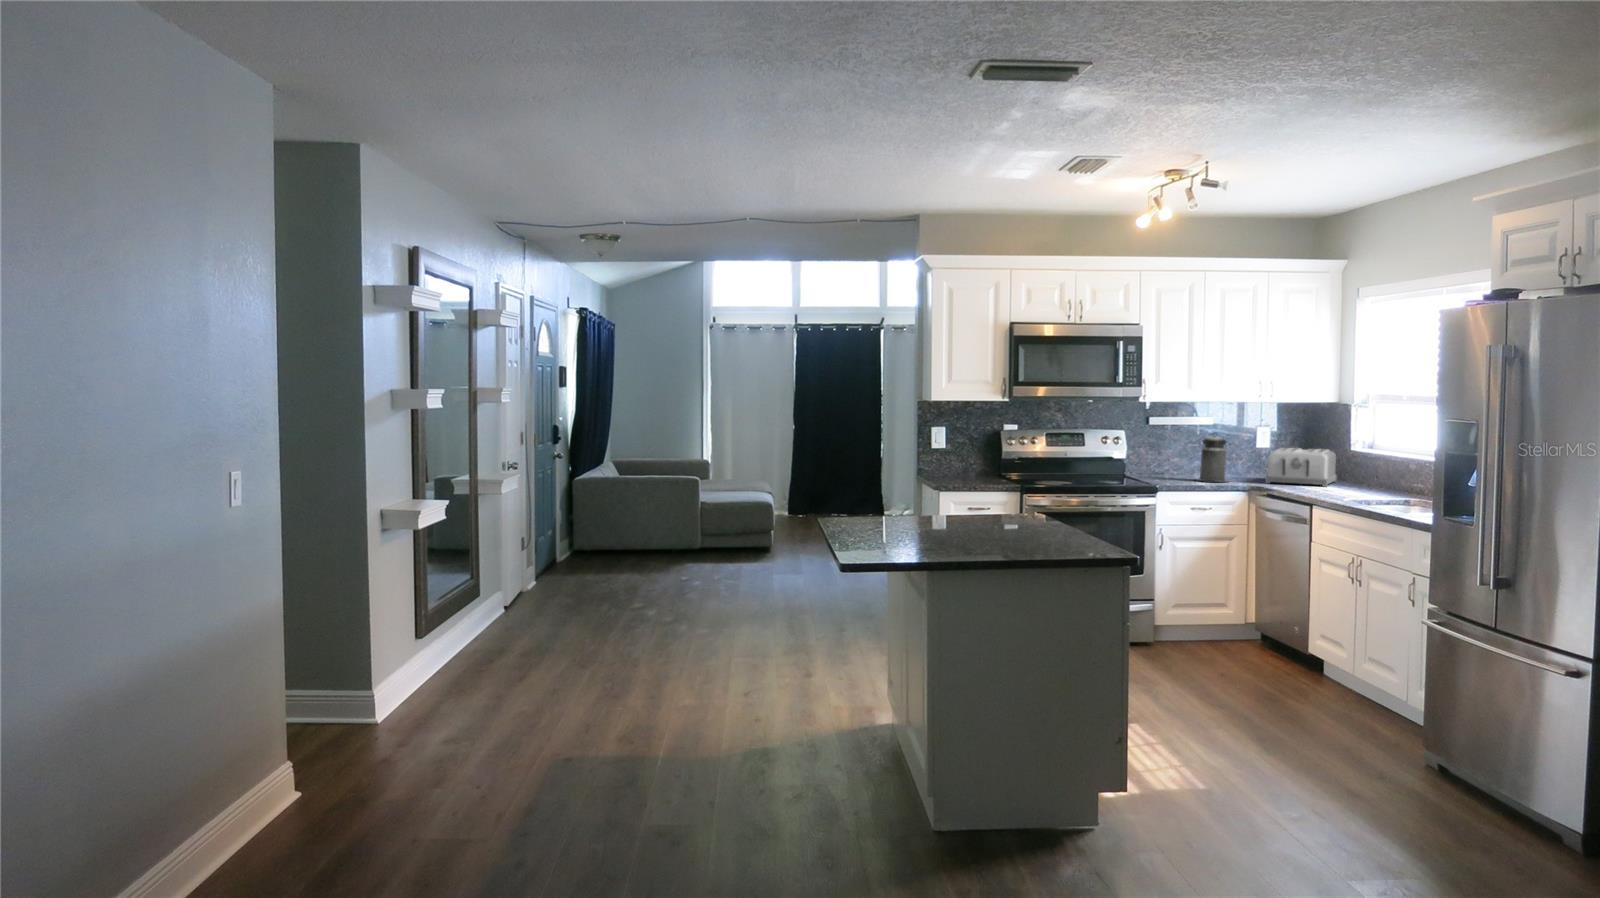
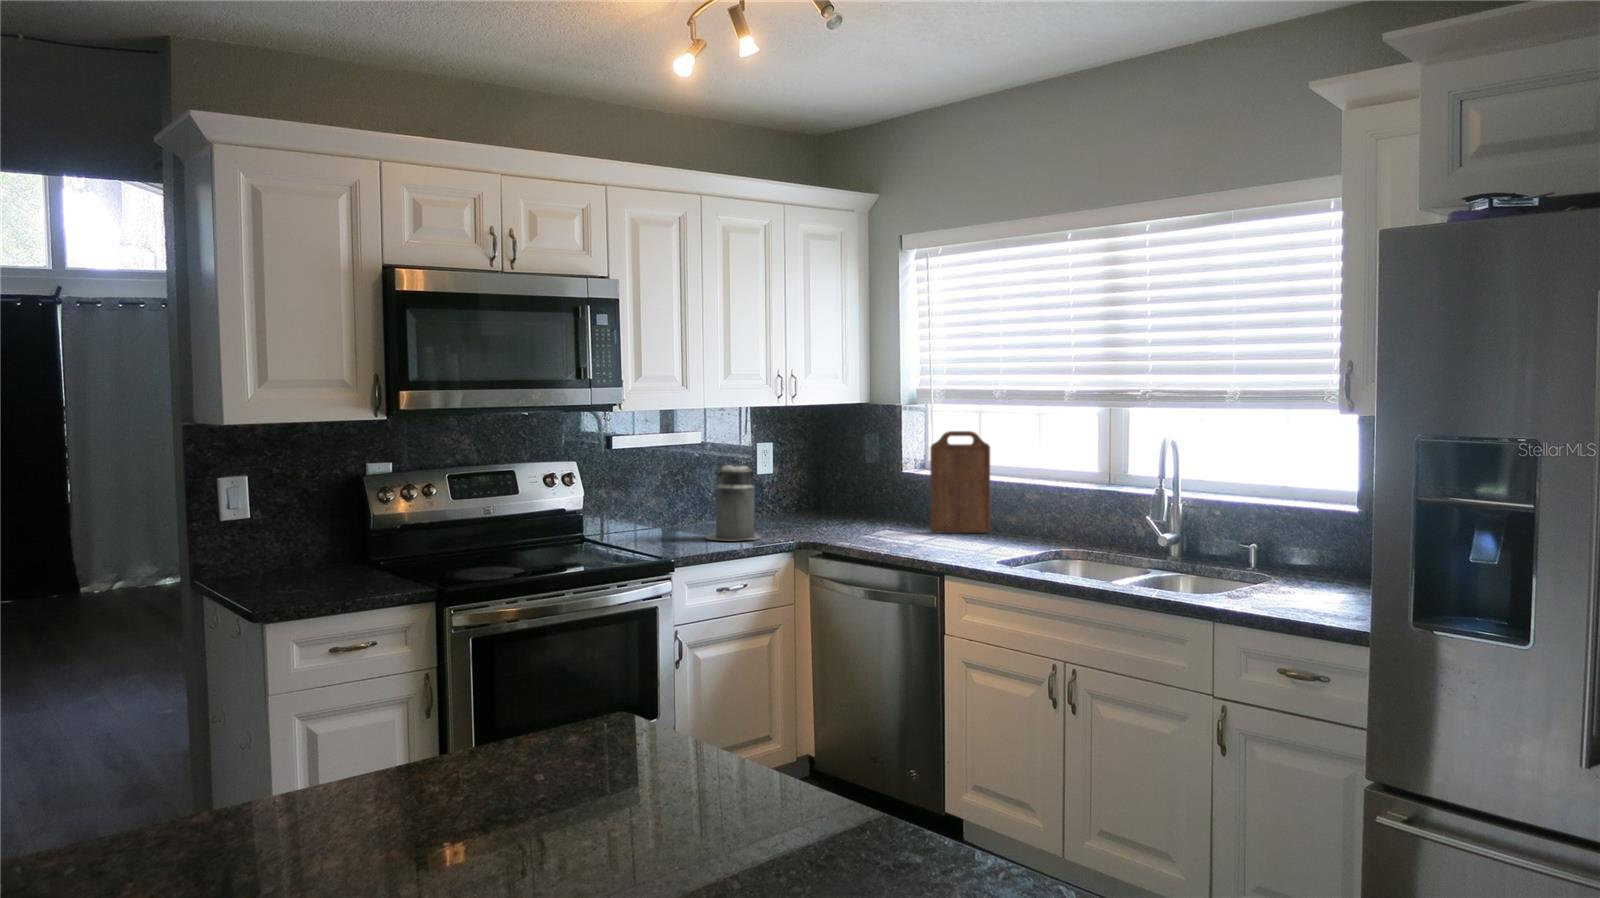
cutting board: none [1347,421,1392,490] -> present [930,431,990,533]
toaster: present [1266,448,1337,487] -> none [807,475,903,535]

